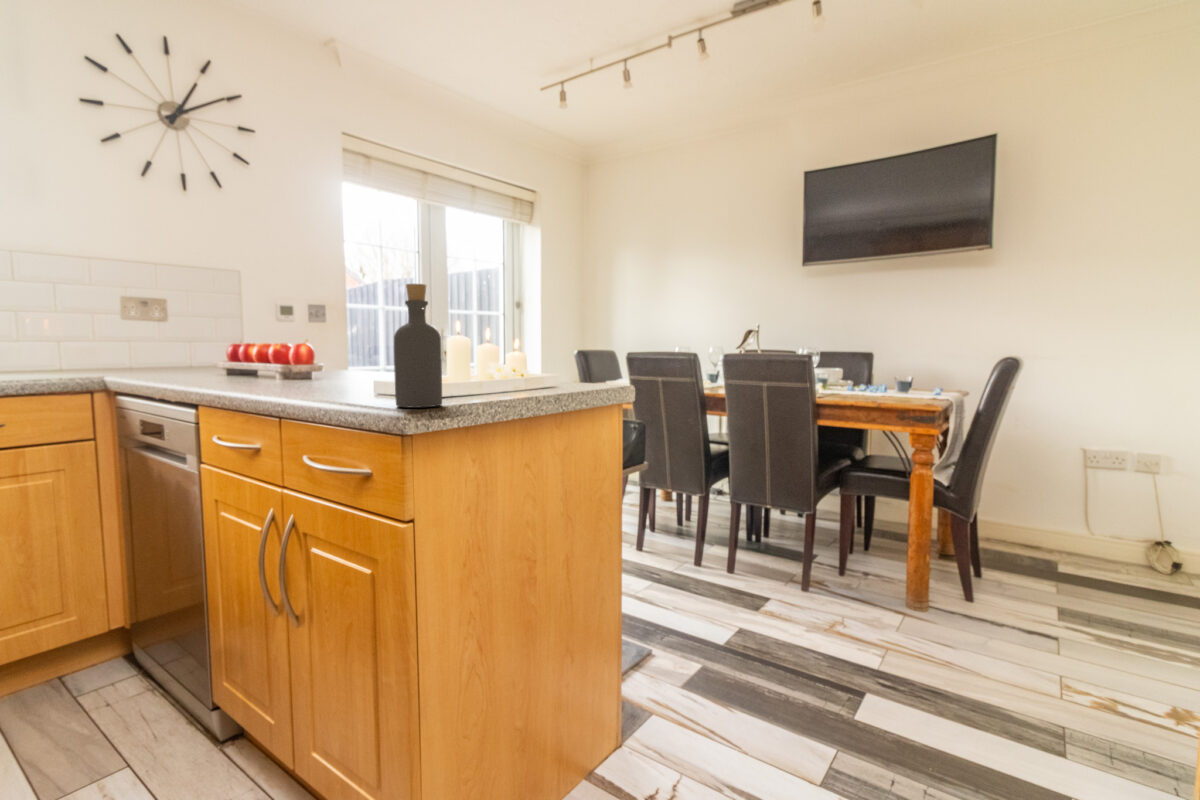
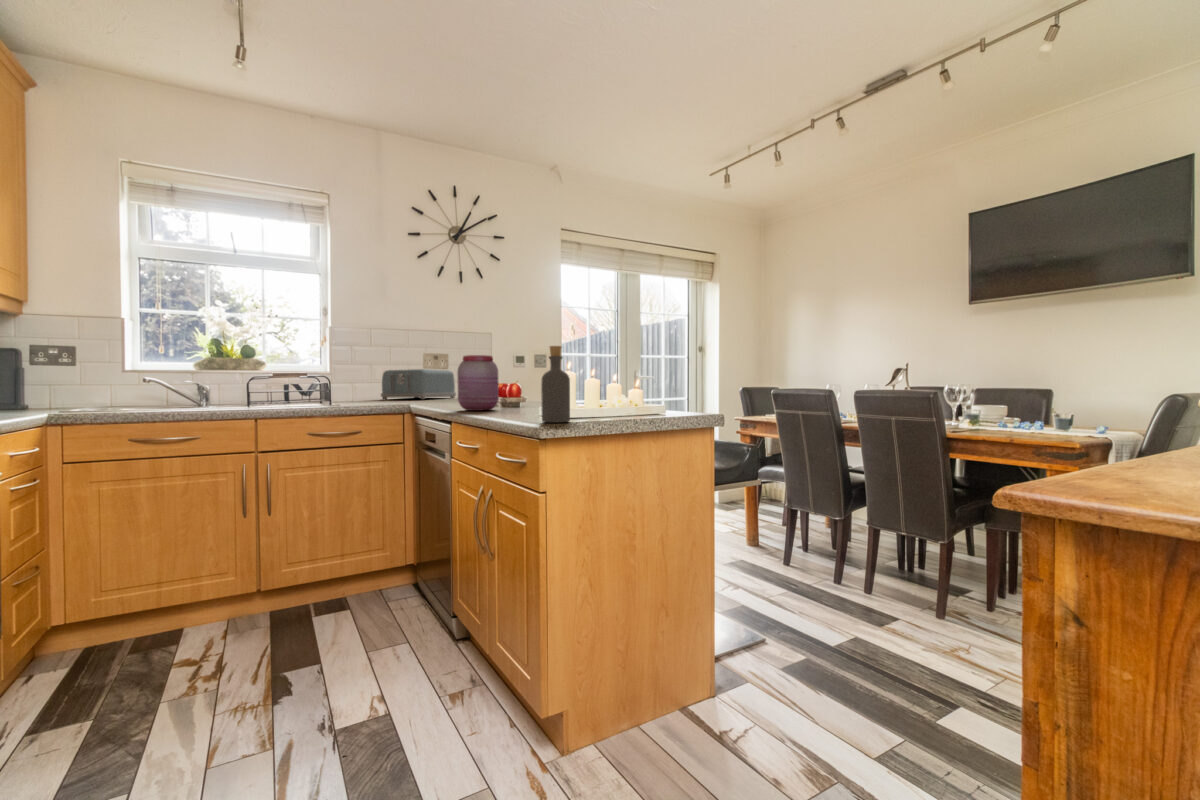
jar: none [210,298,285,386] -> present [457,355,499,411]
toaster: none [44,320,186,367] -> present [381,369,456,399]

